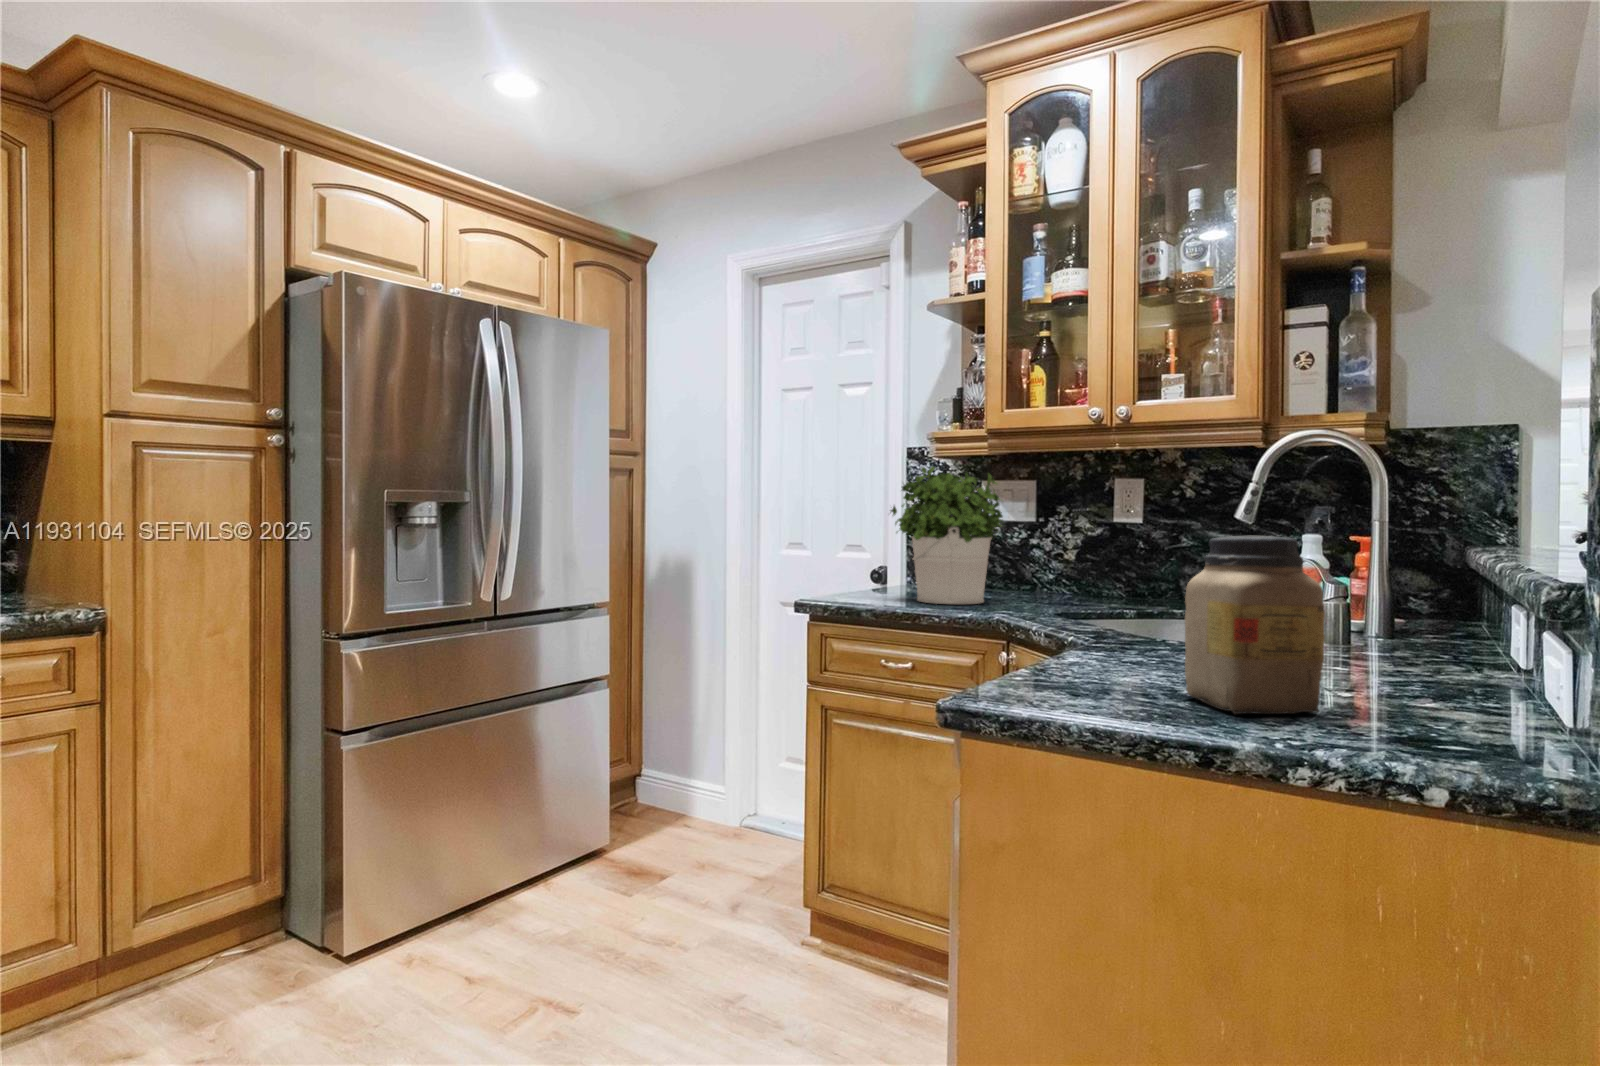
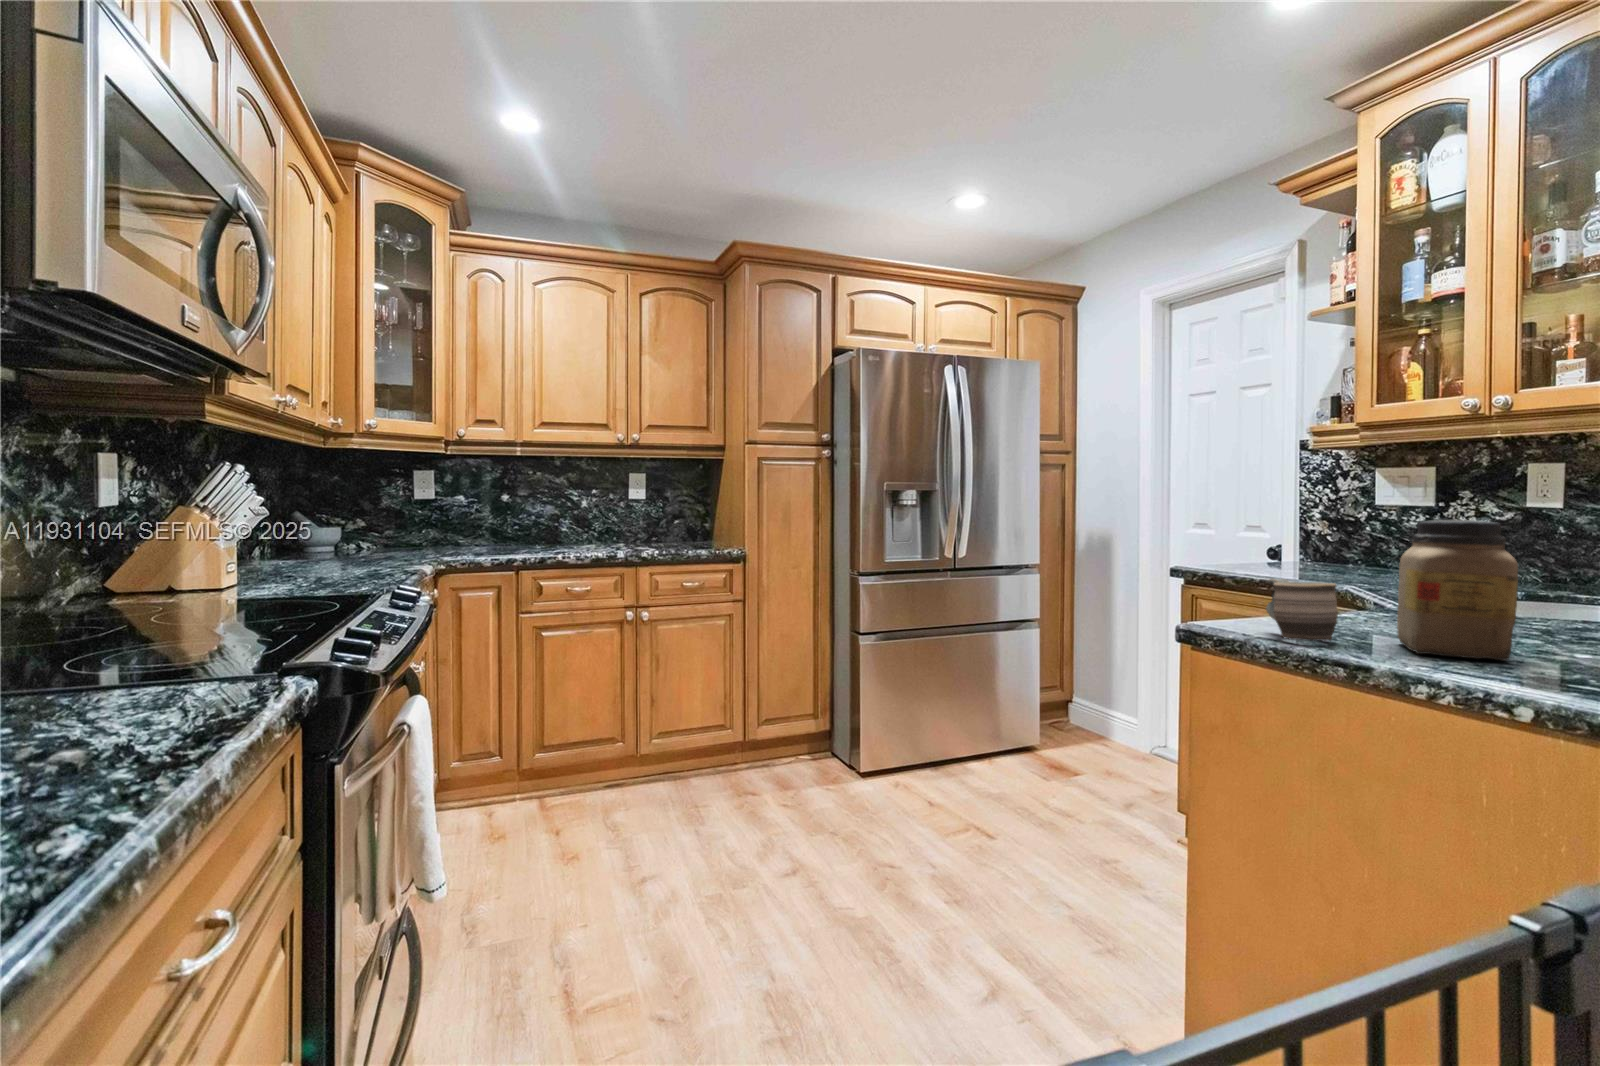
potted plant: present [891,467,1003,604] -> none [1257,459,1377,578]
mug: none [1044,621,1144,710] -> present [1266,579,1338,641]

